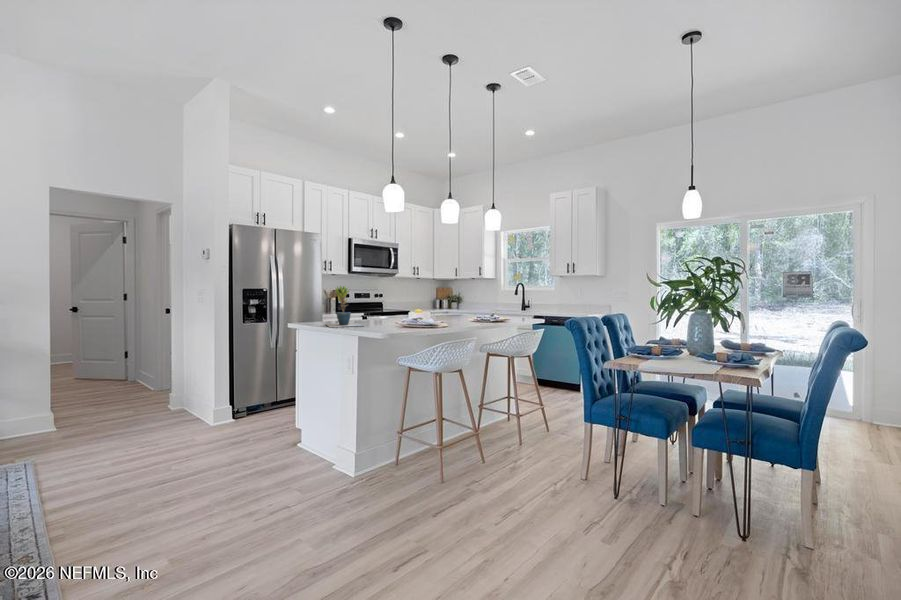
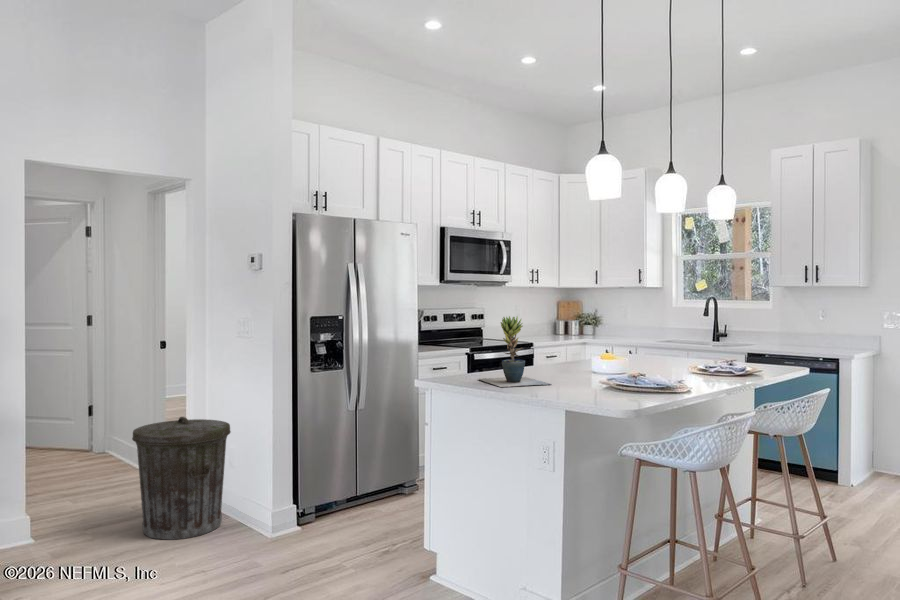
trash can: none [123,352,192,427] -> present [132,417,231,540]

